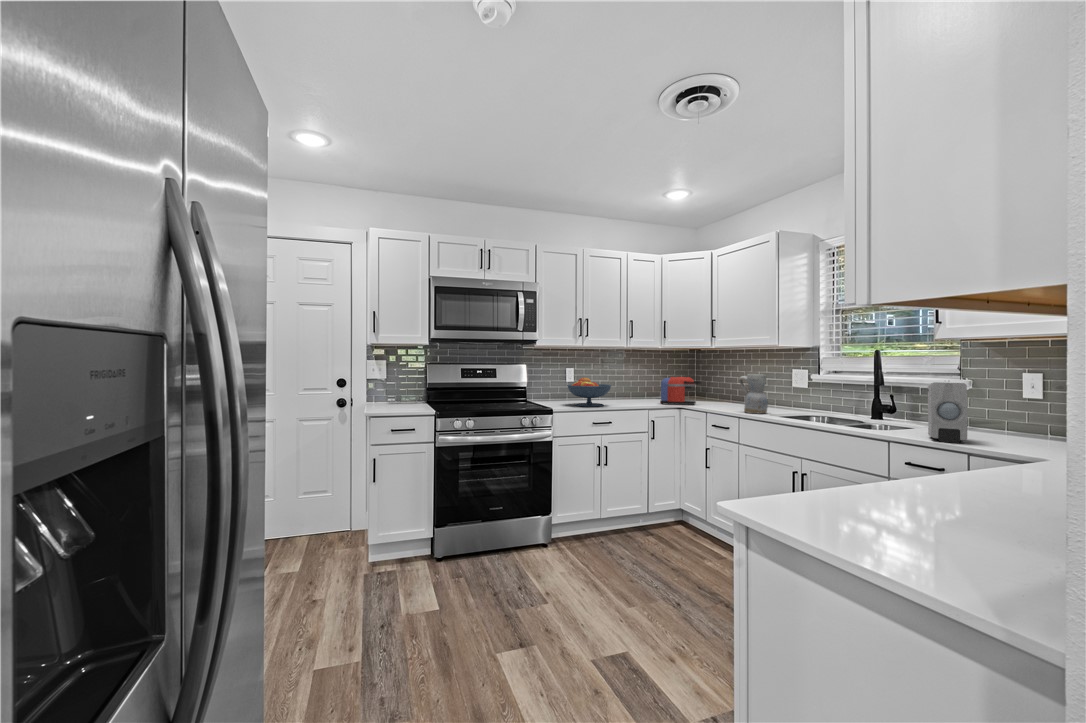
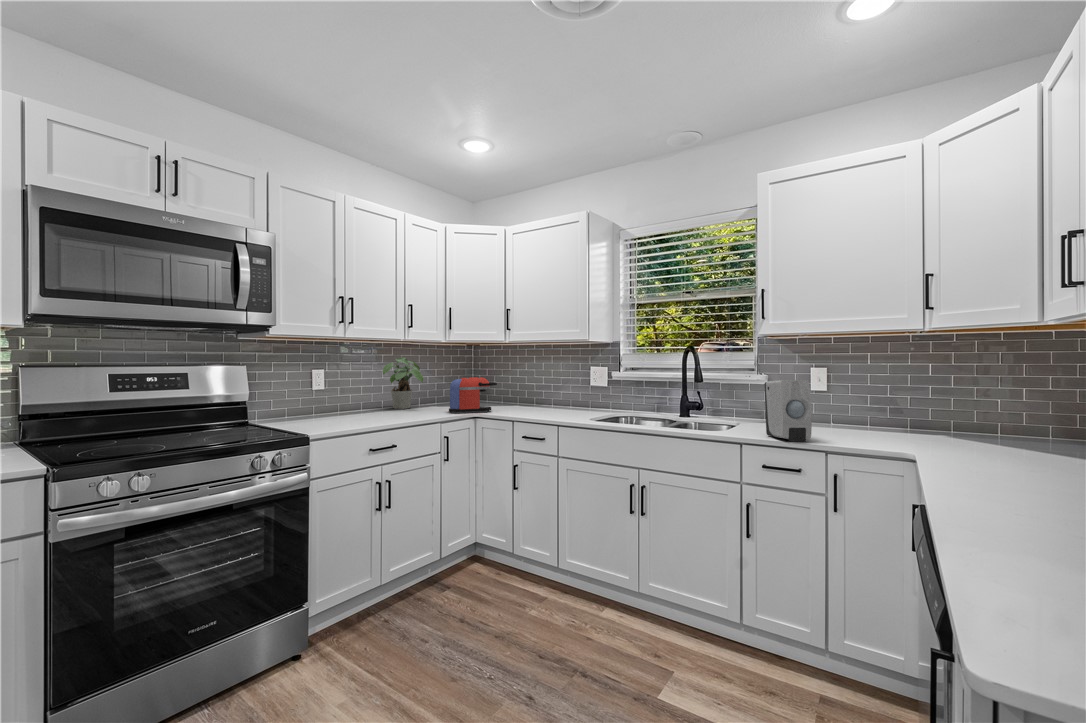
potted plant: none [615,361,646,400] -> present [383,357,423,409]
ceramic pitcher: present [739,374,768,413] -> none [553,373,584,419]
fruit bowl: present [567,378,611,407] -> none [323,382,392,426]

